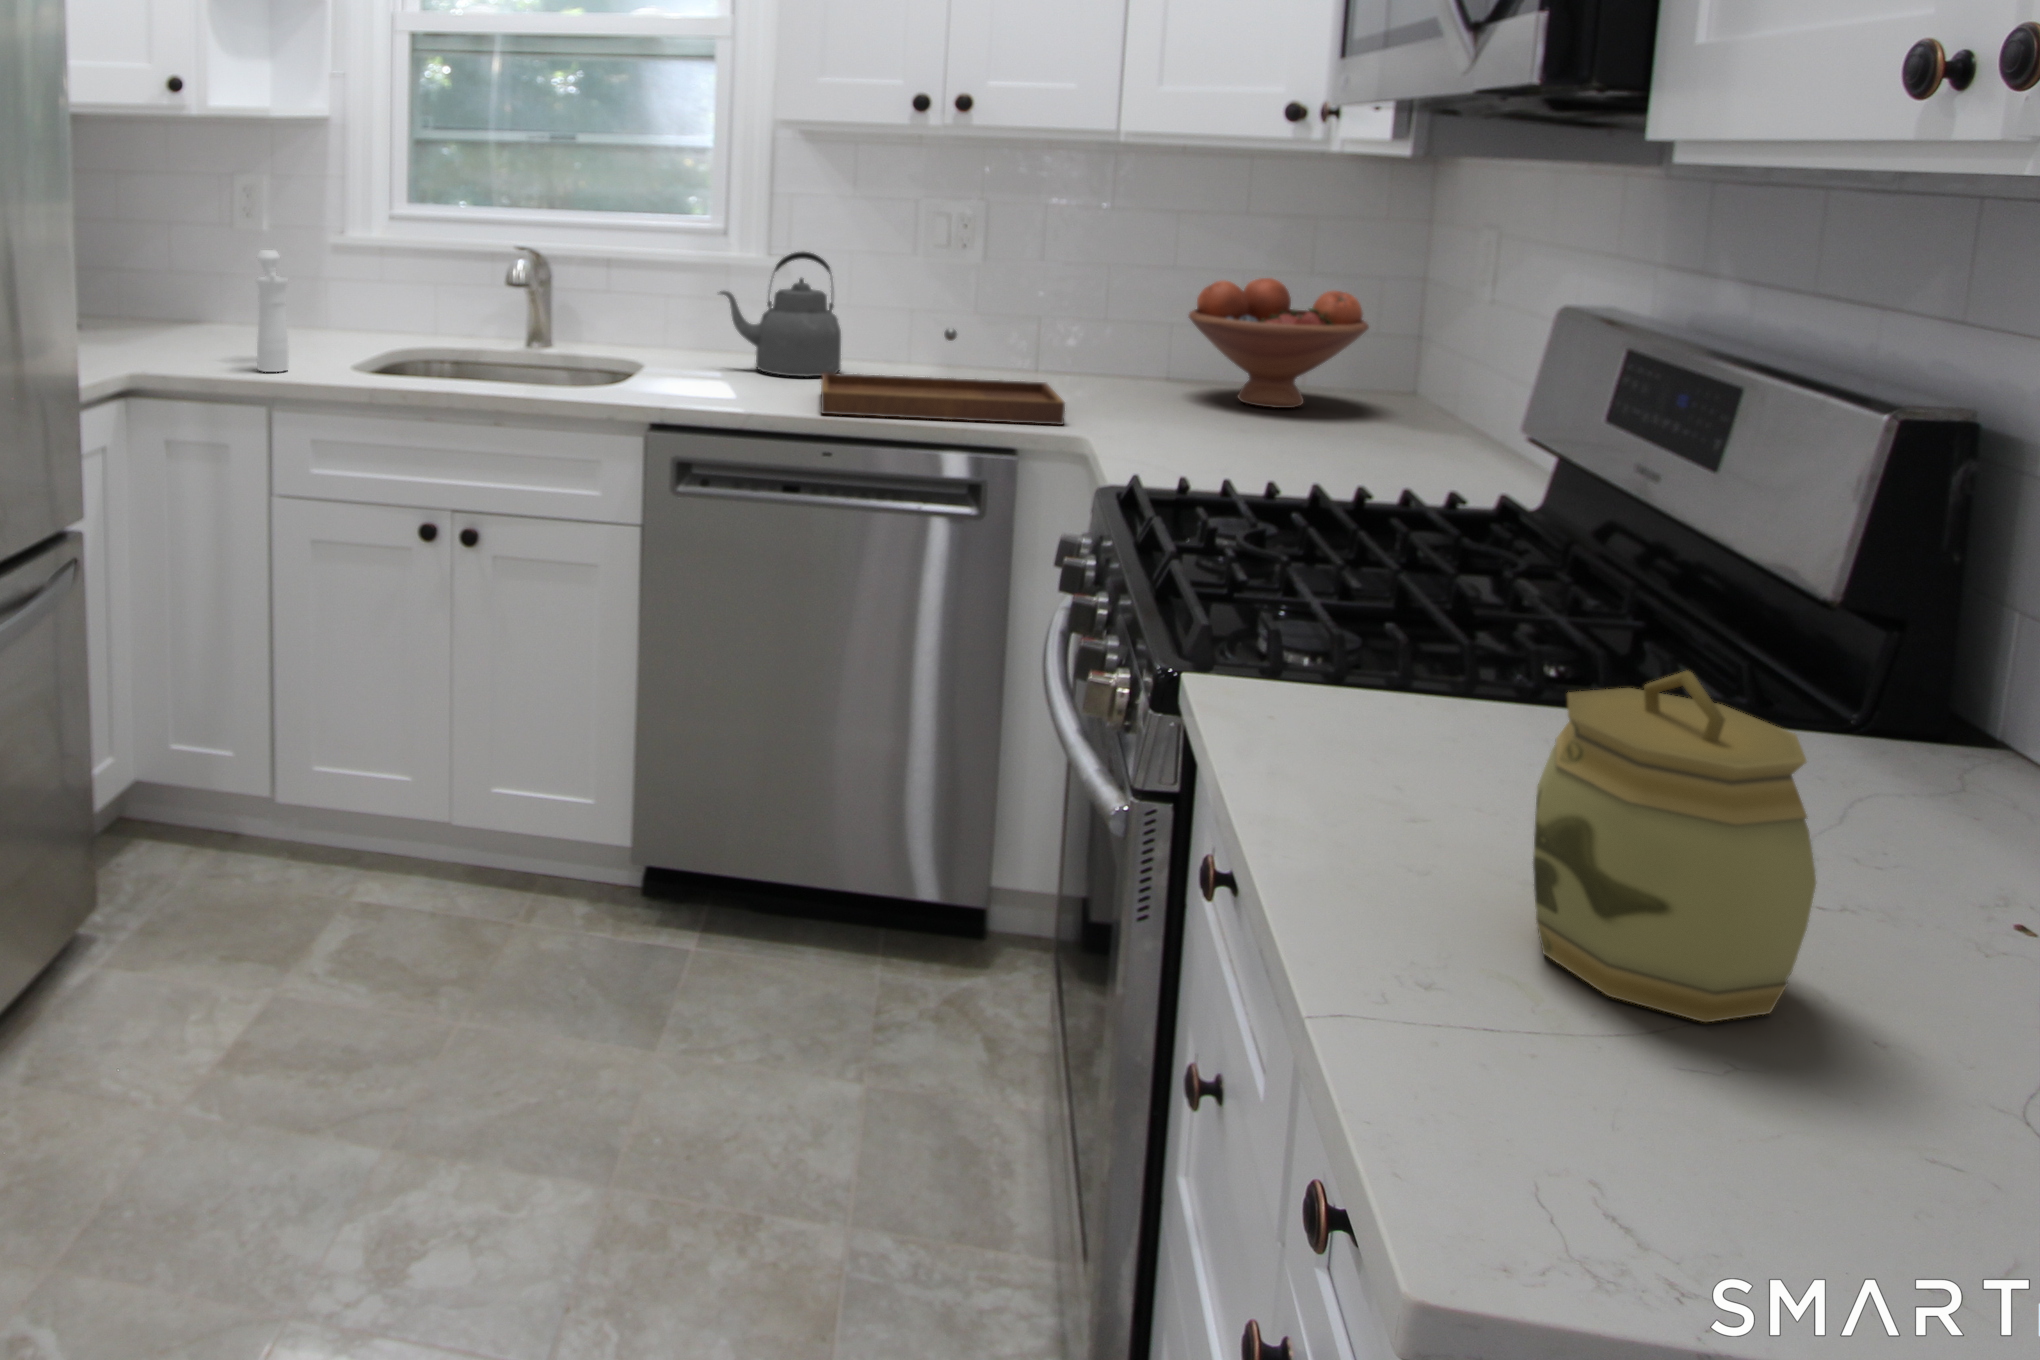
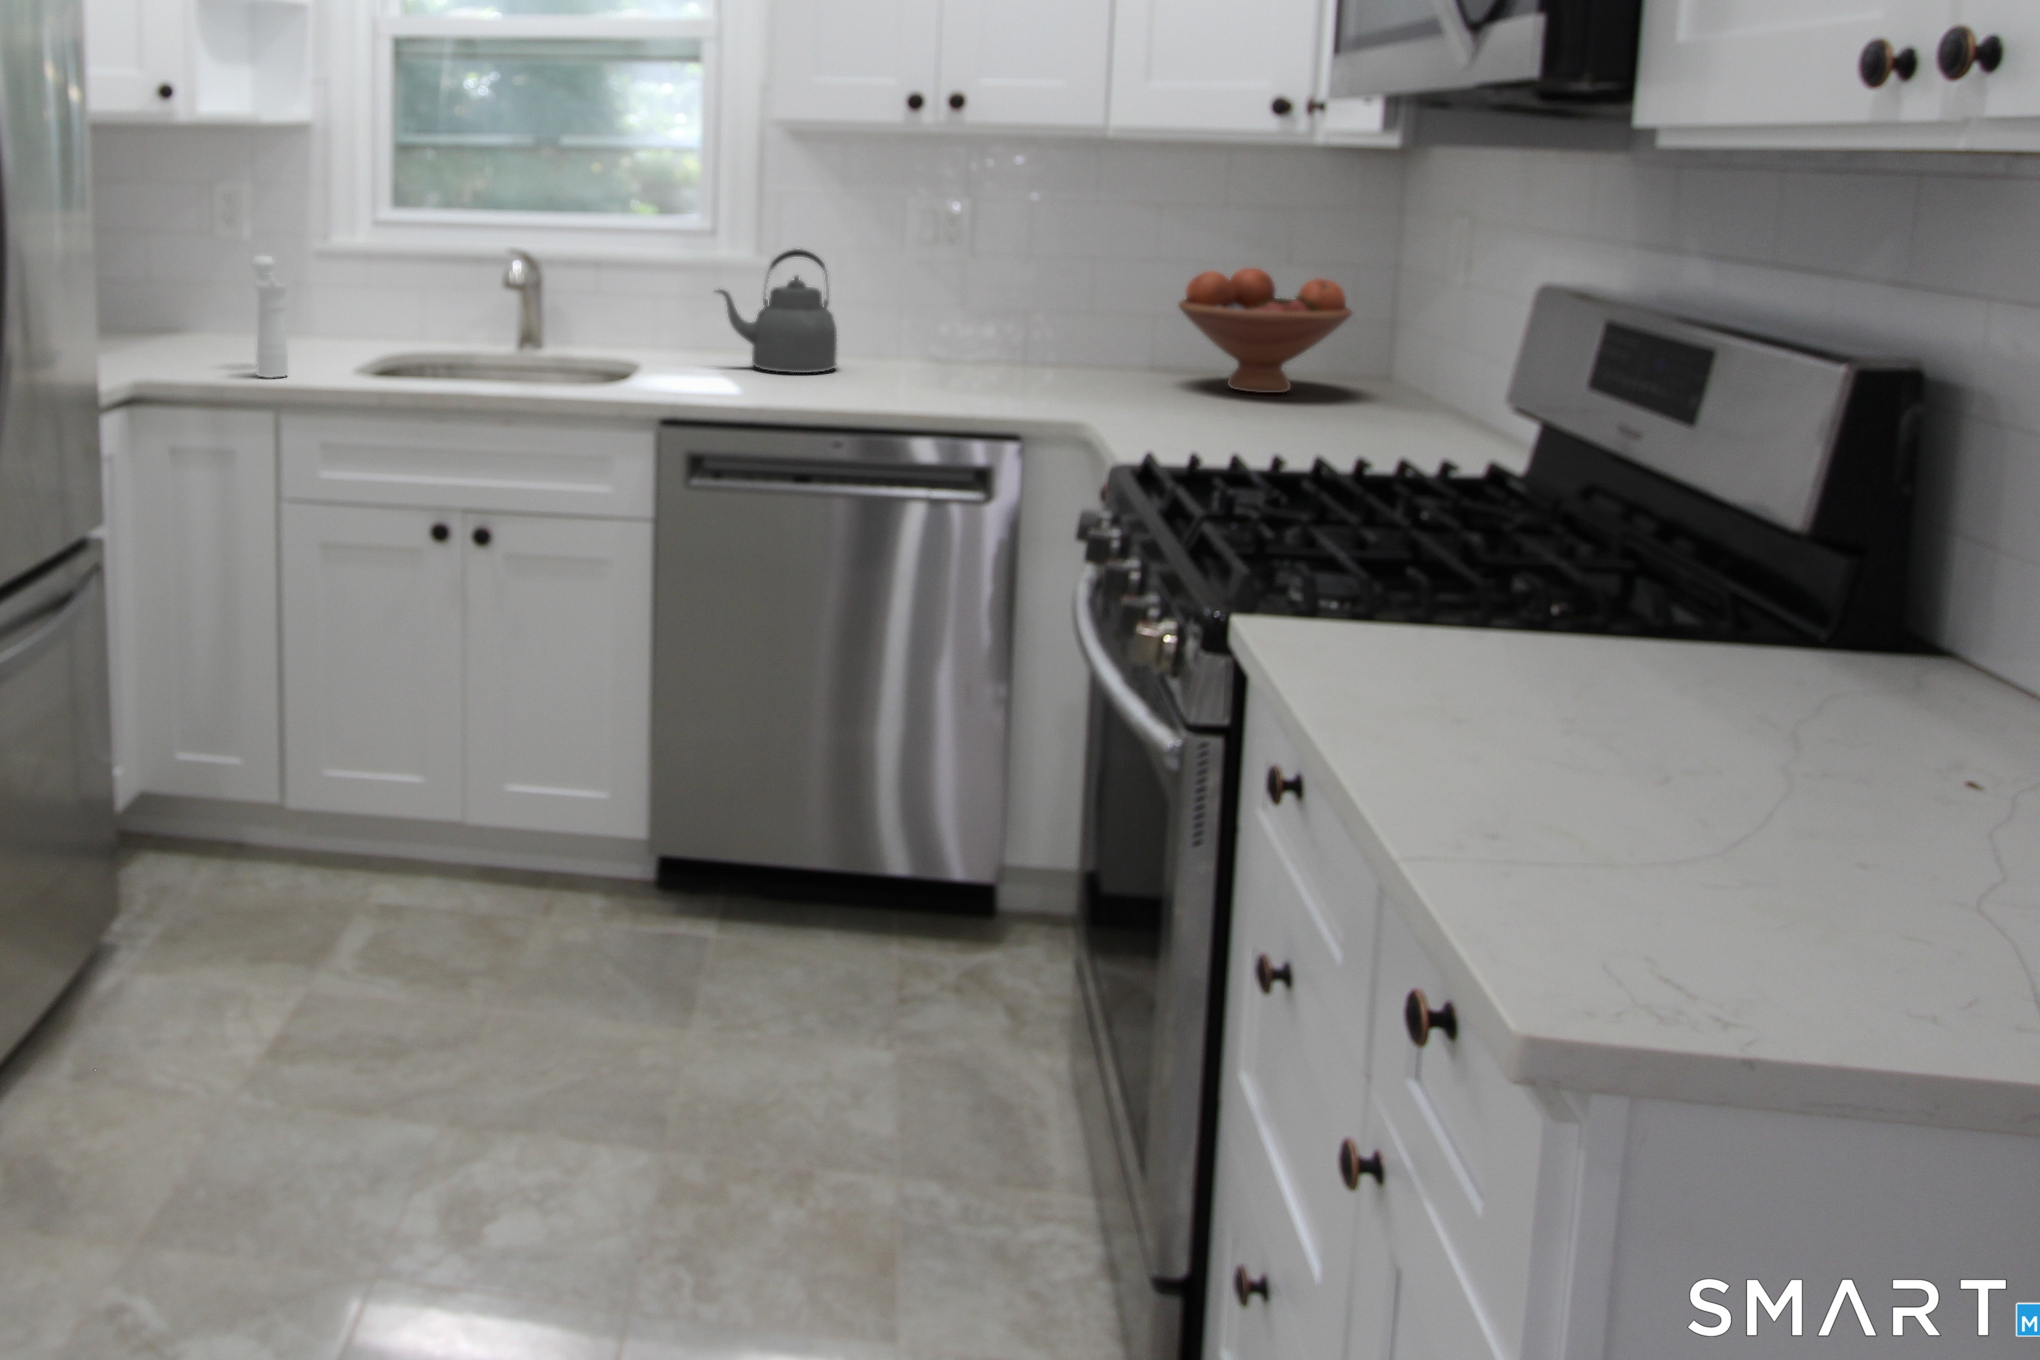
tray: present [821,328,1065,425] -> none [824,321,1068,412]
jar: present [1533,671,1816,1022] -> none [1566,566,1802,855]

